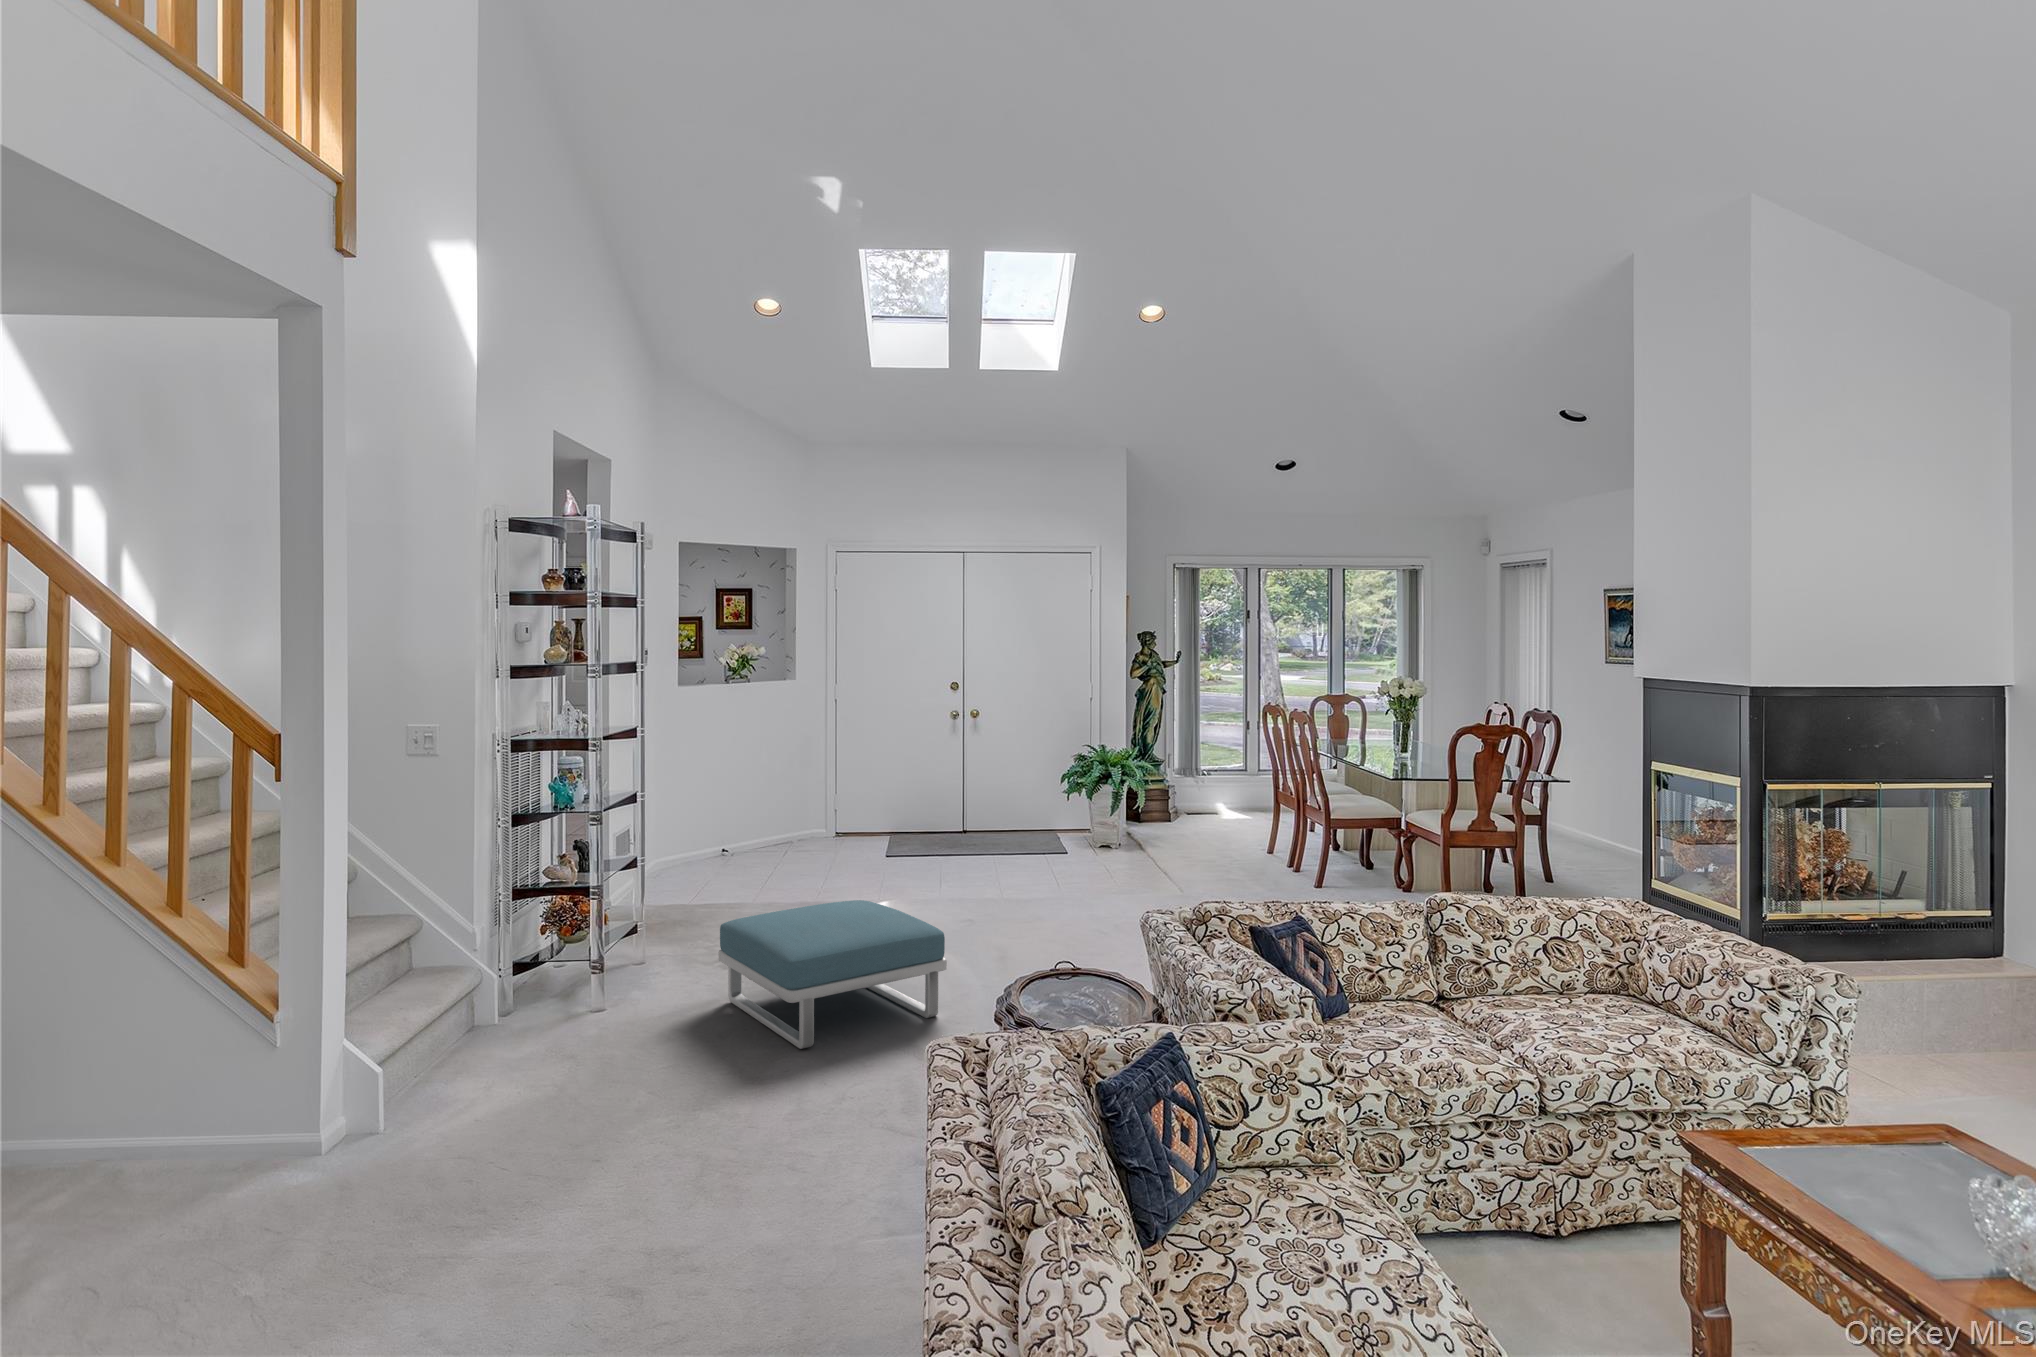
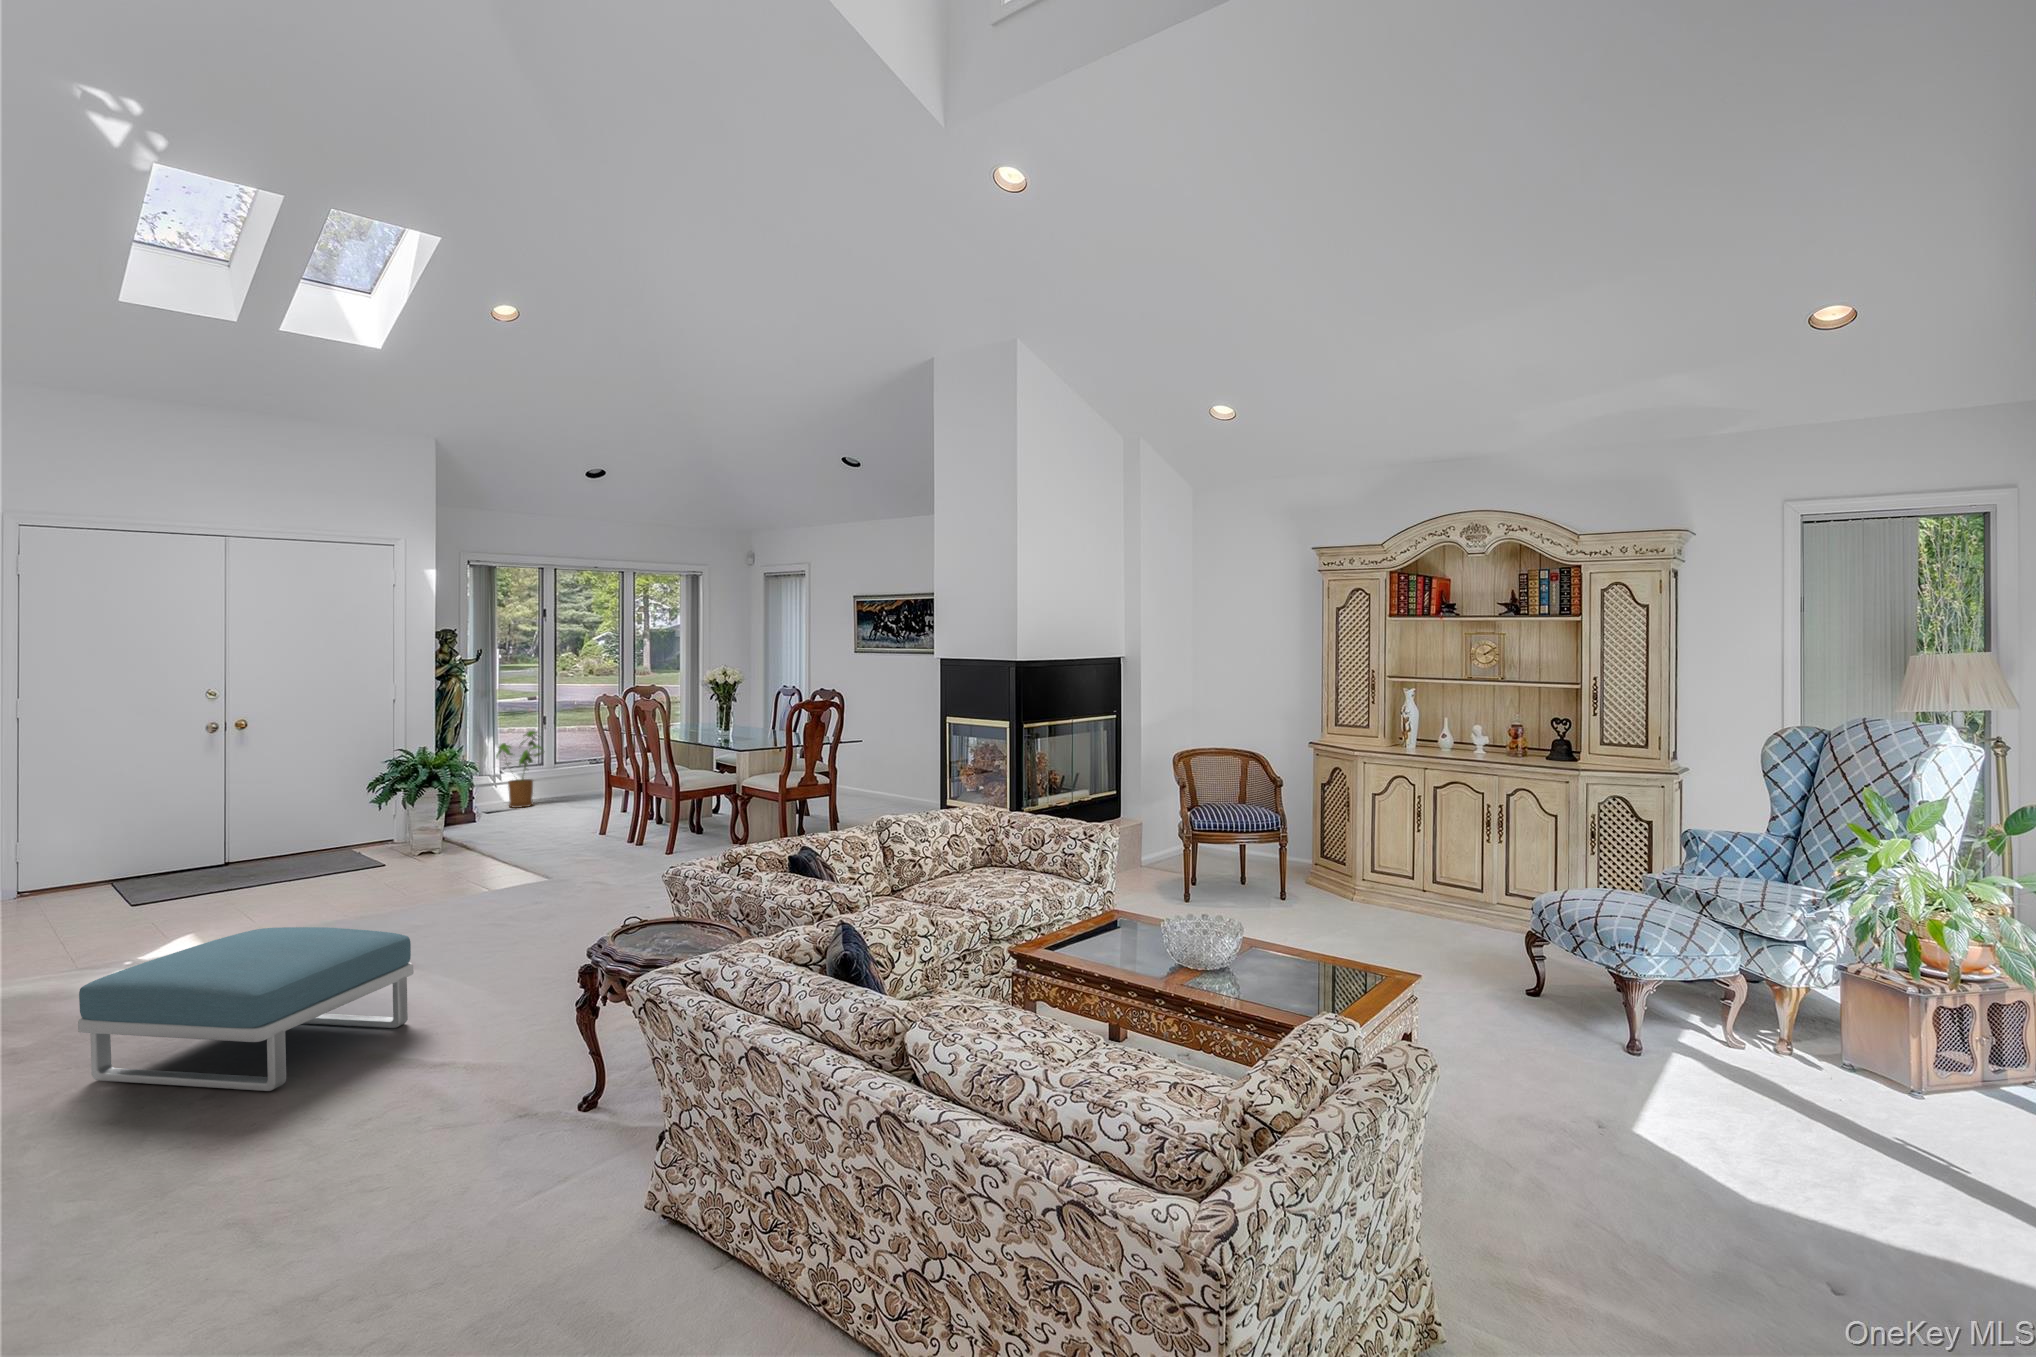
house plant: none [1197,737,1241,815] -> present [496,731,543,808]

